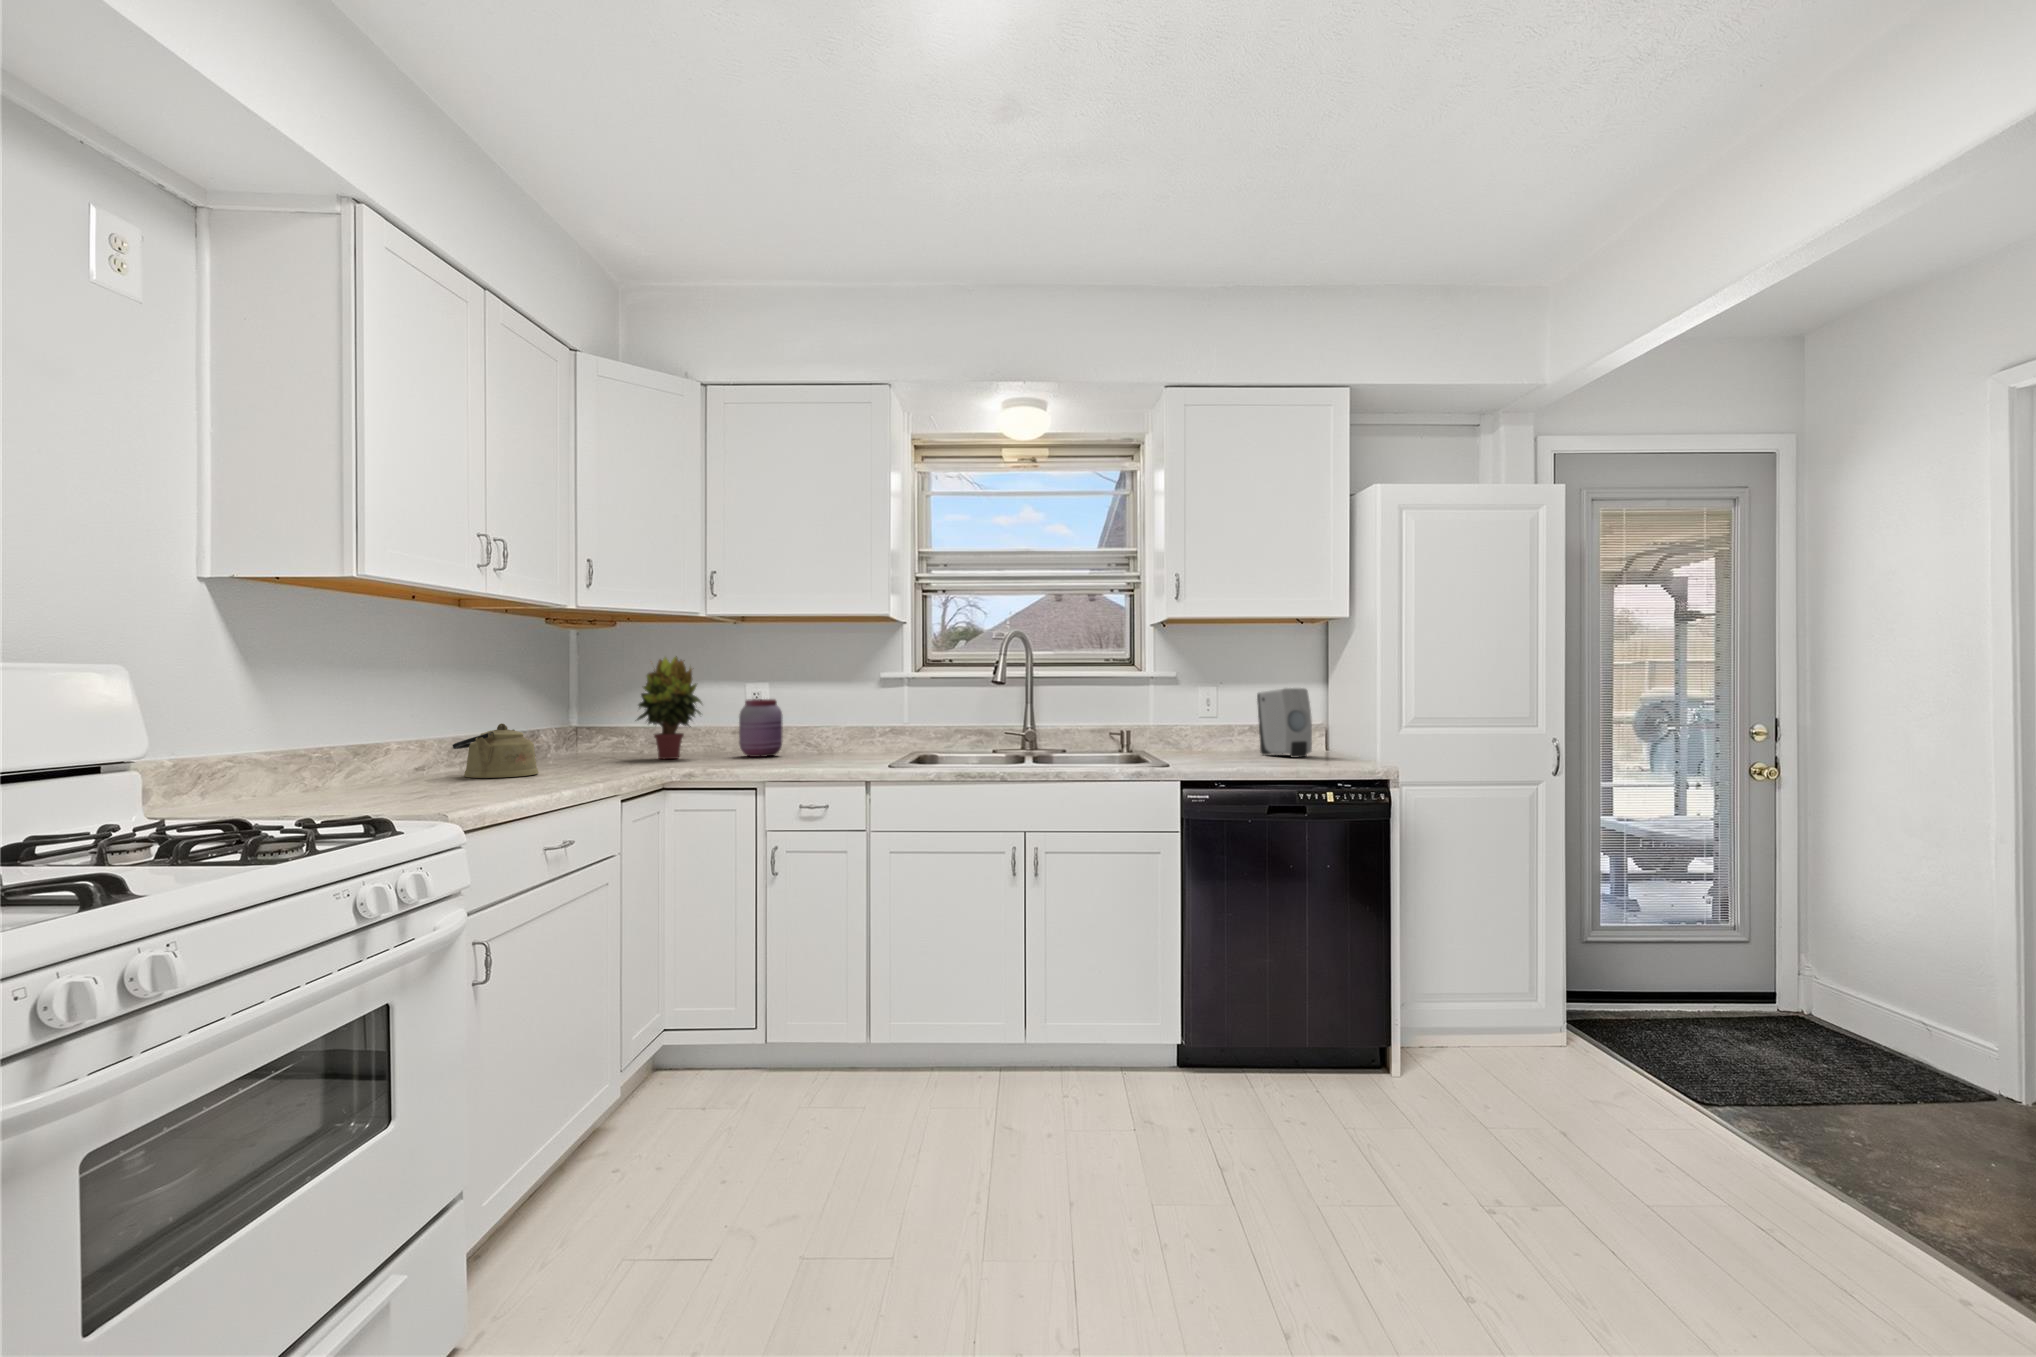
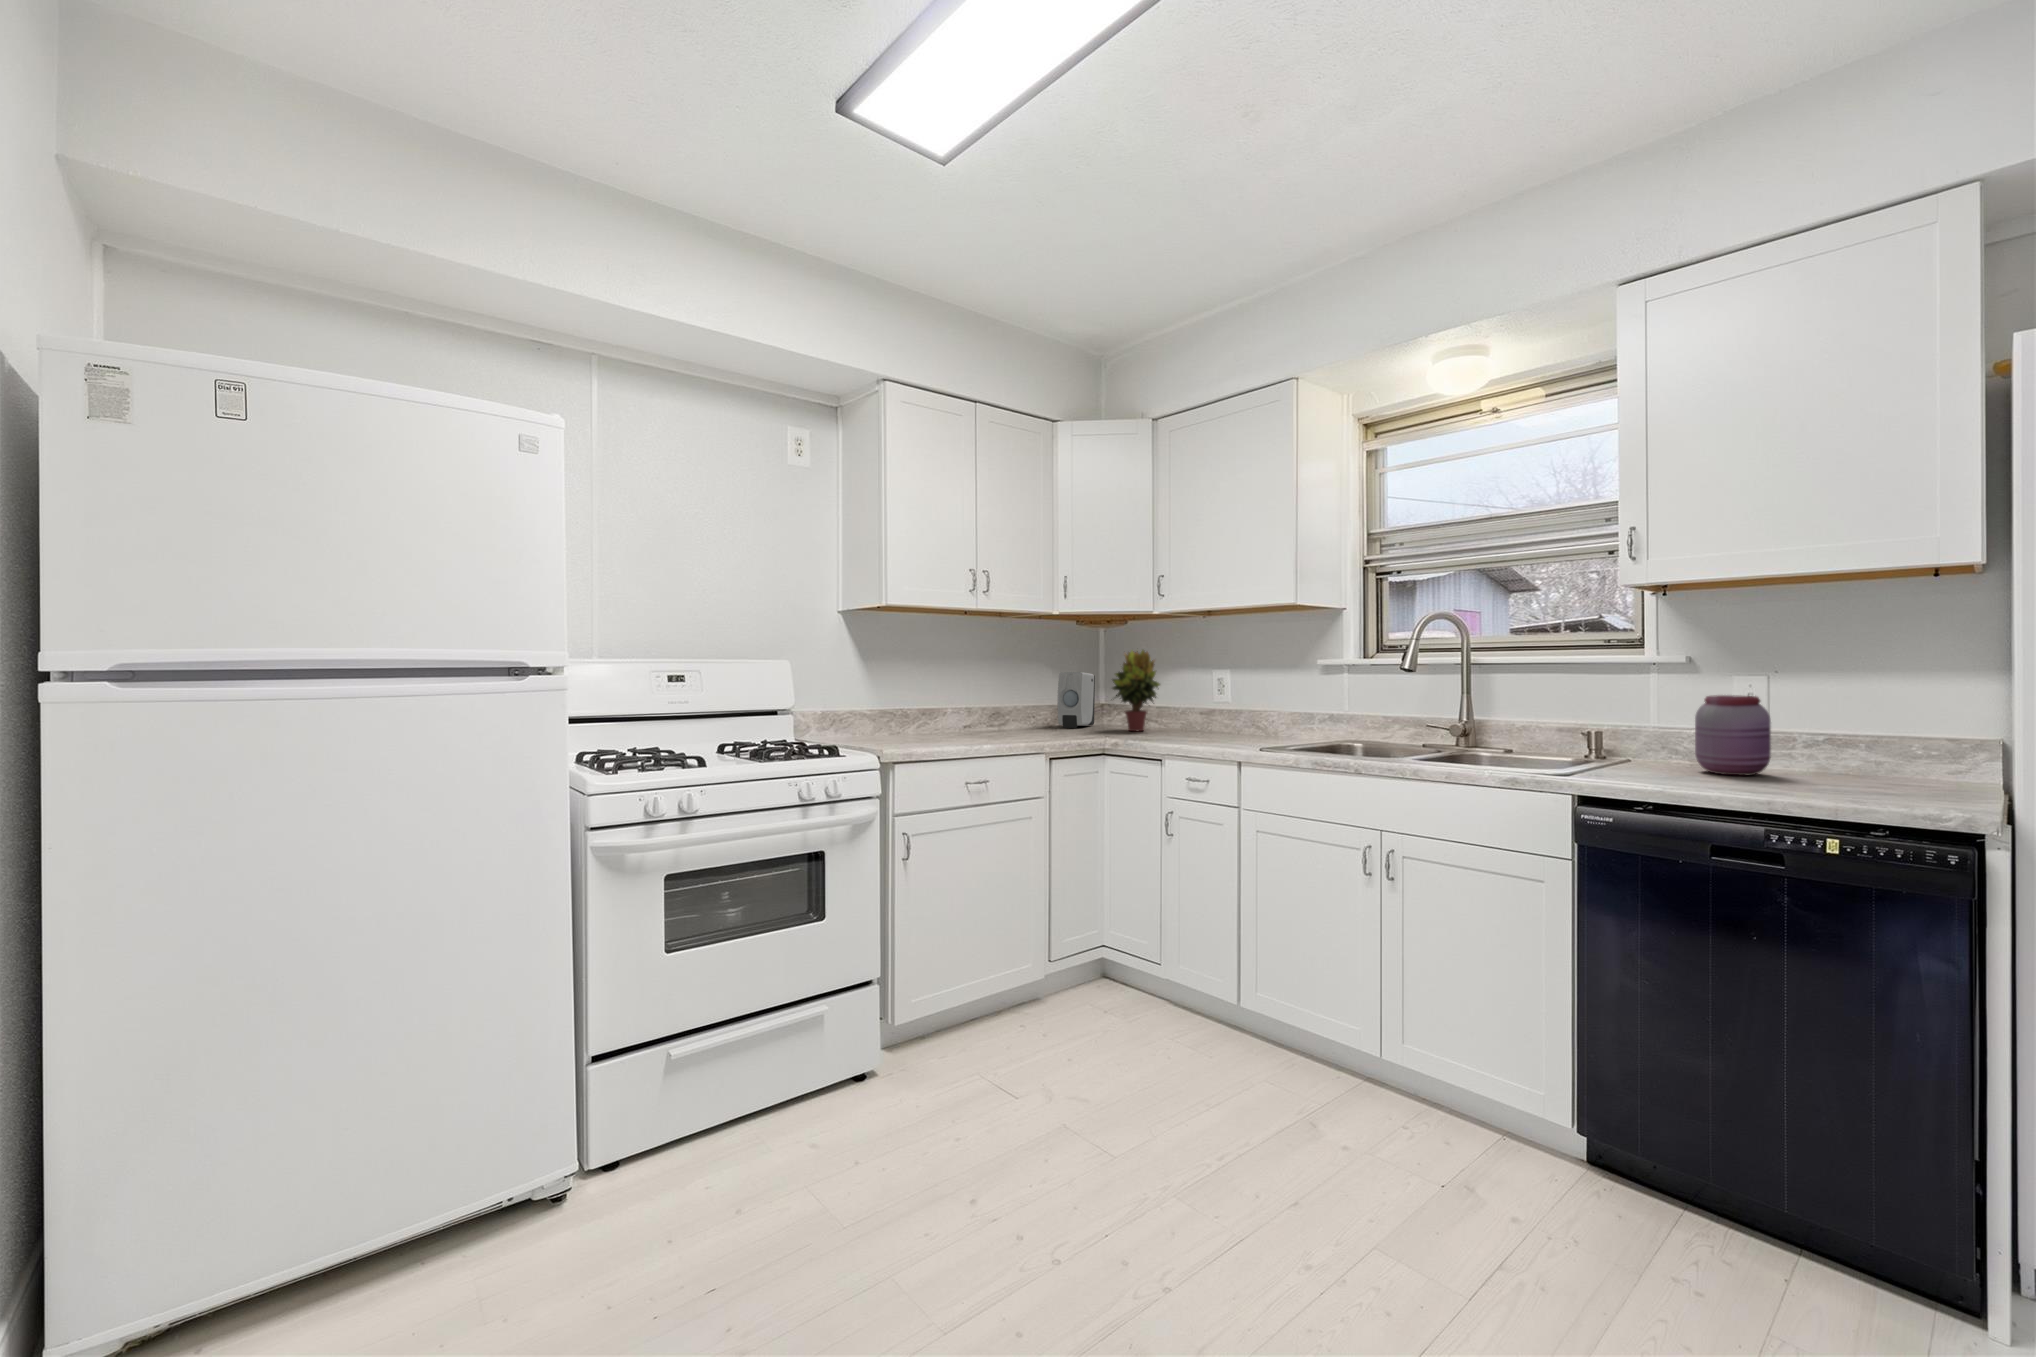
soap dispenser: present [1257,688,1312,758] -> present [1057,672,1095,728]
jar: present [739,699,782,757] -> present [1695,695,1771,775]
kettle: present [452,723,539,778] -> none [960,703,1012,740]

